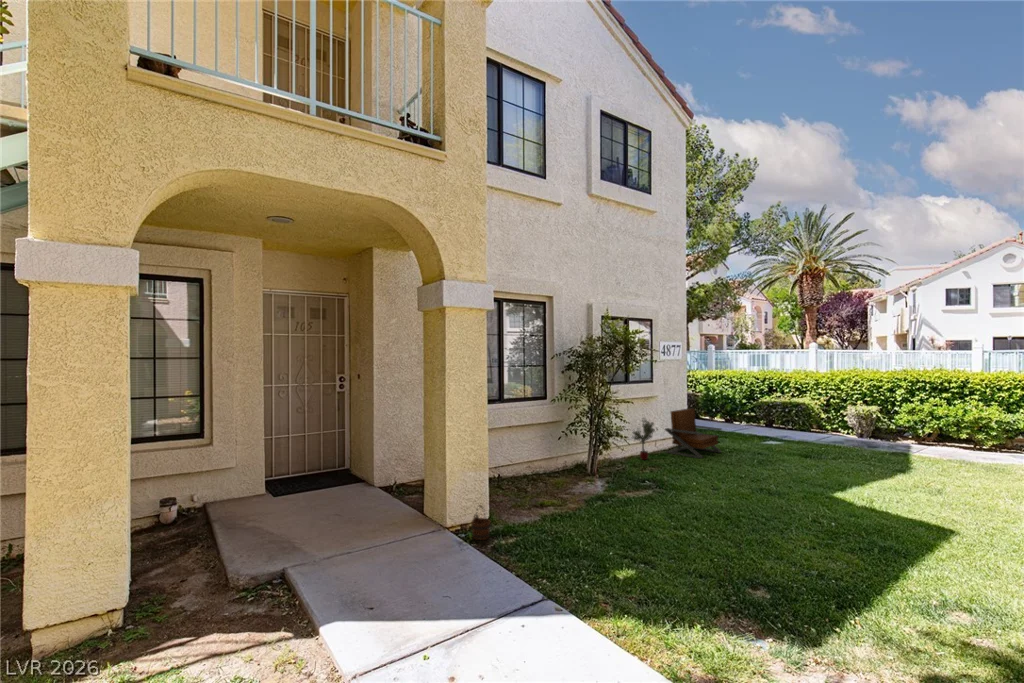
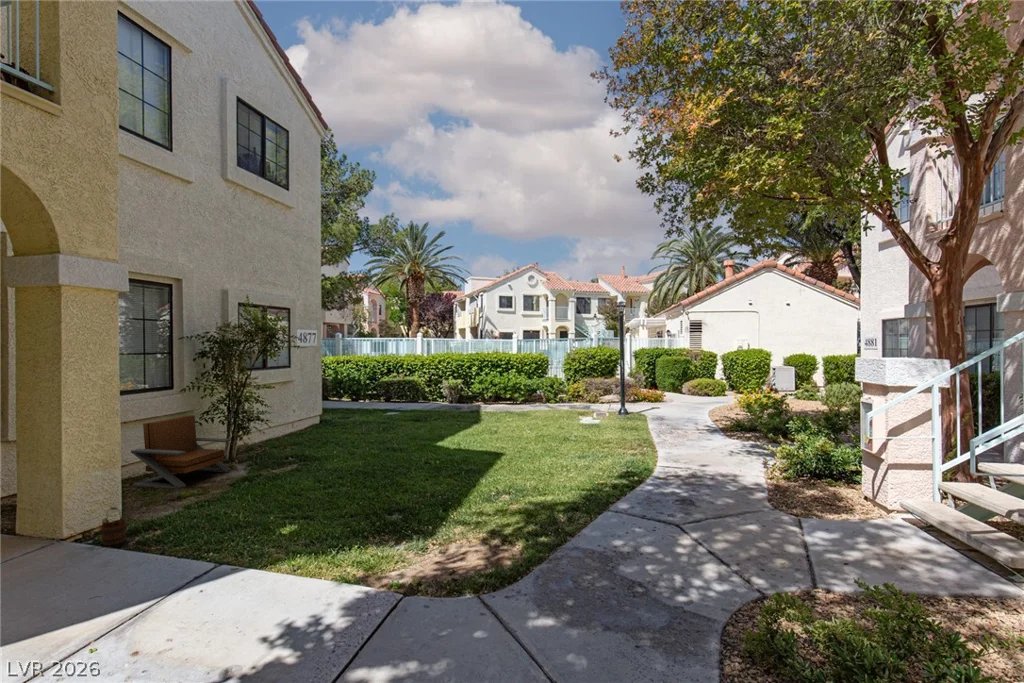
lounge chair: present [665,409,722,458] -> present [131,415,231,489]
potted tree: present [633,420,655,460] -> none [270,402,295,442]

